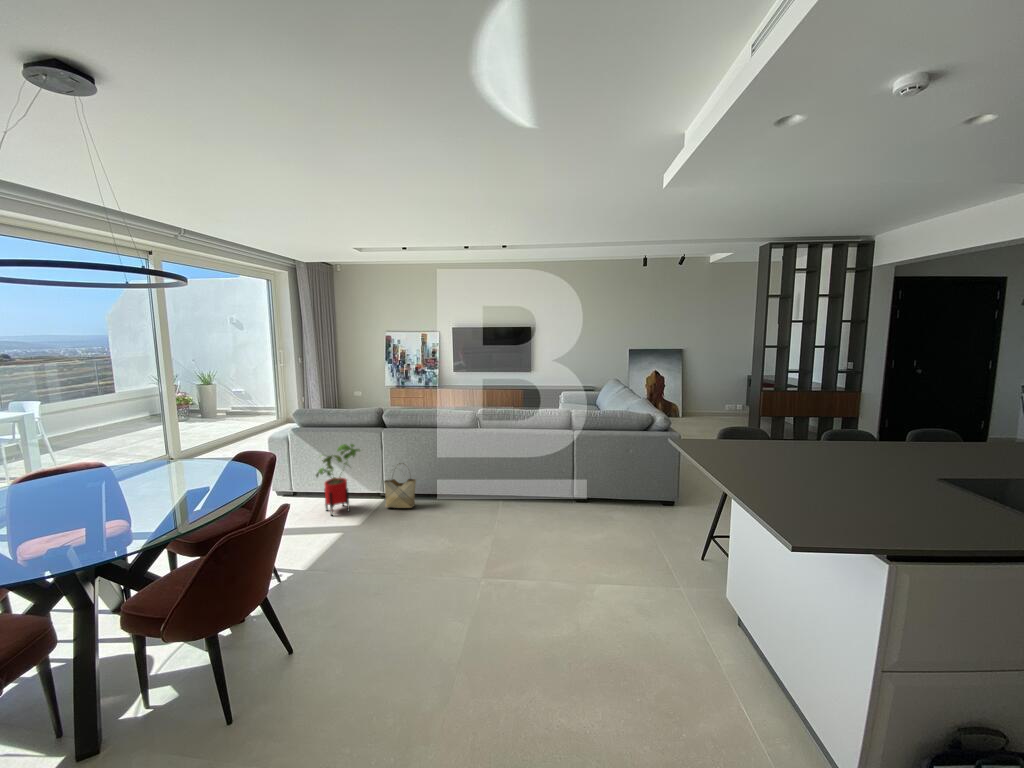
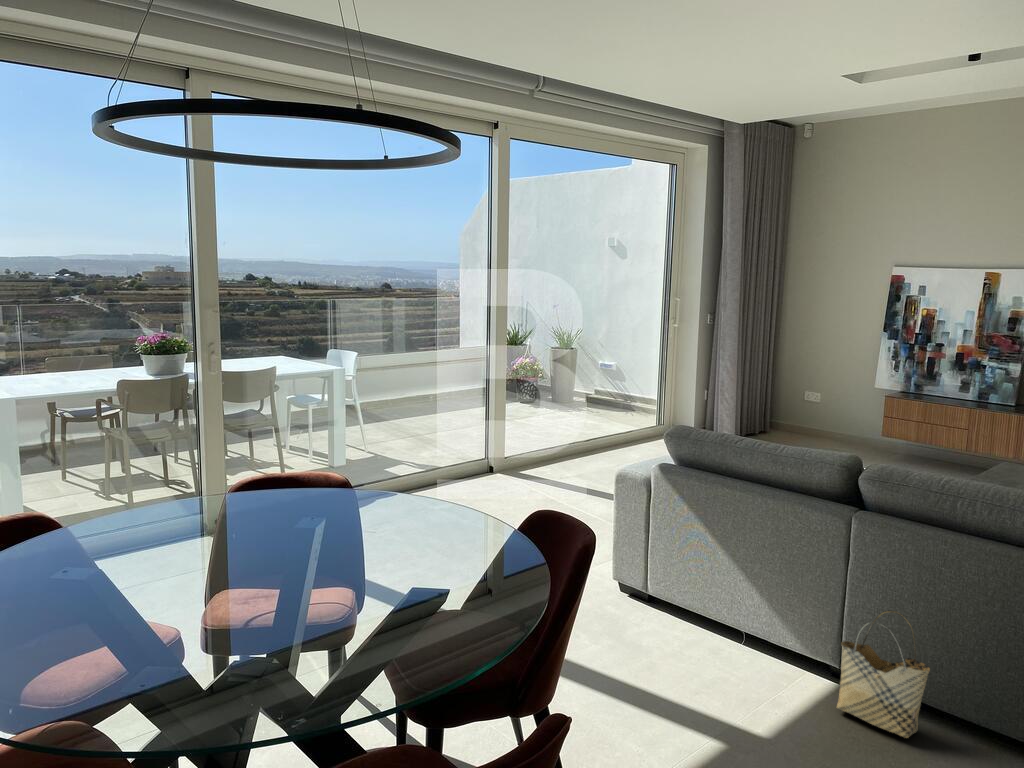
house plant: present [316,444,360,515] -> none [689,529,799,684]

